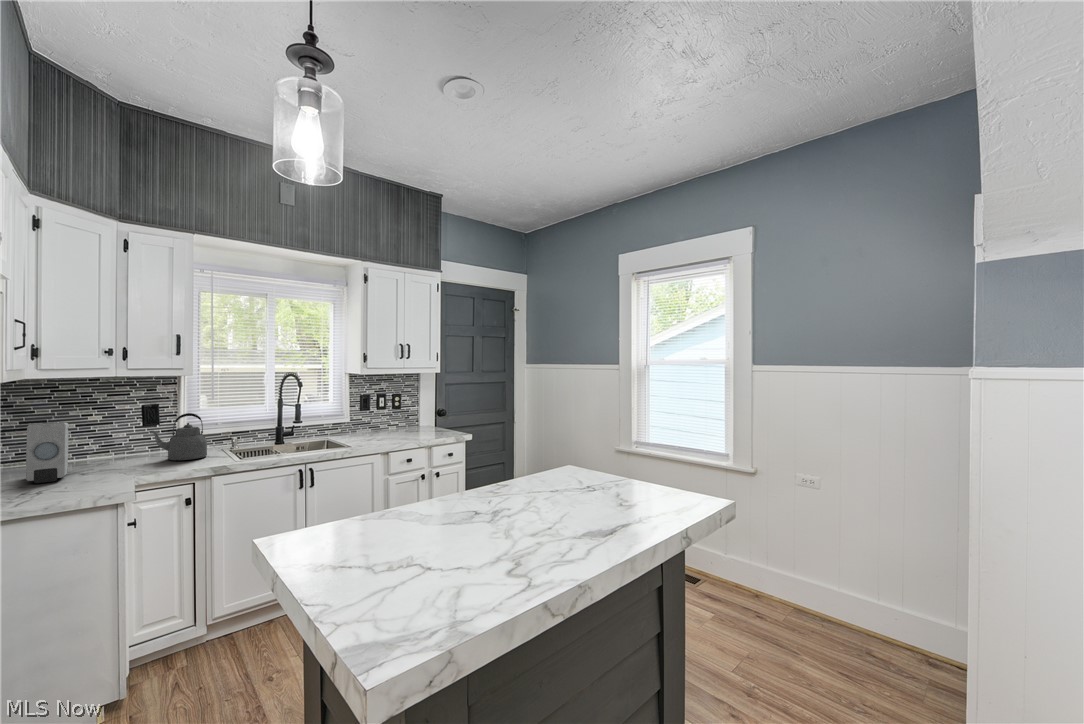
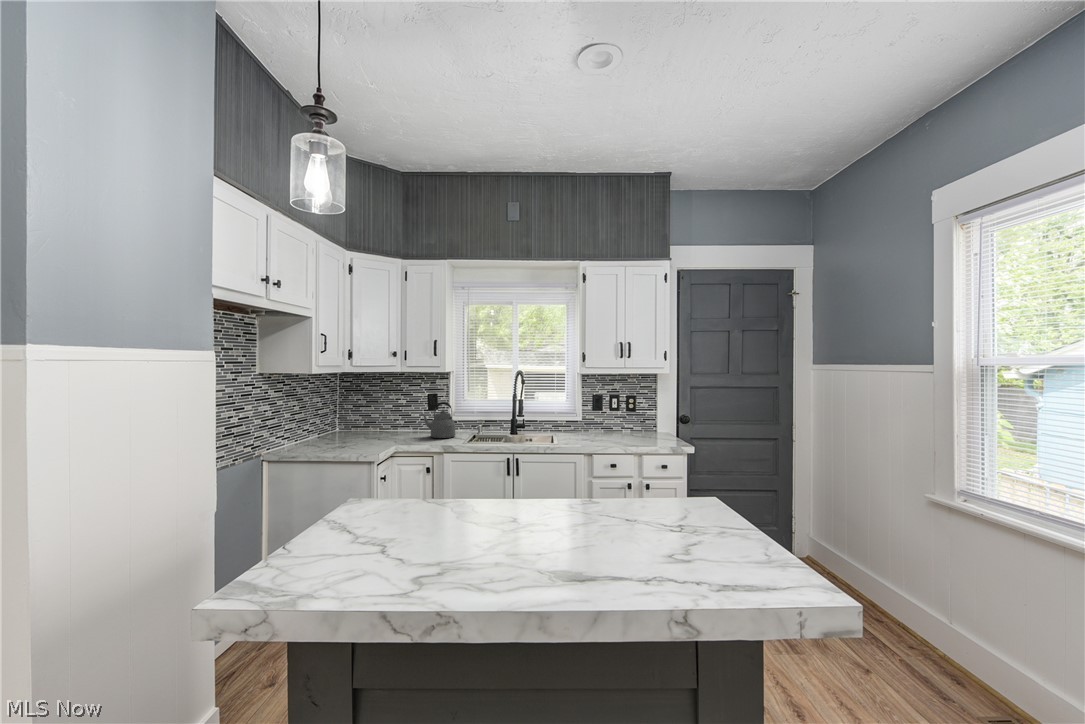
soap dispenser: present [26,423,69,483] -> none [348,403,376,442]

